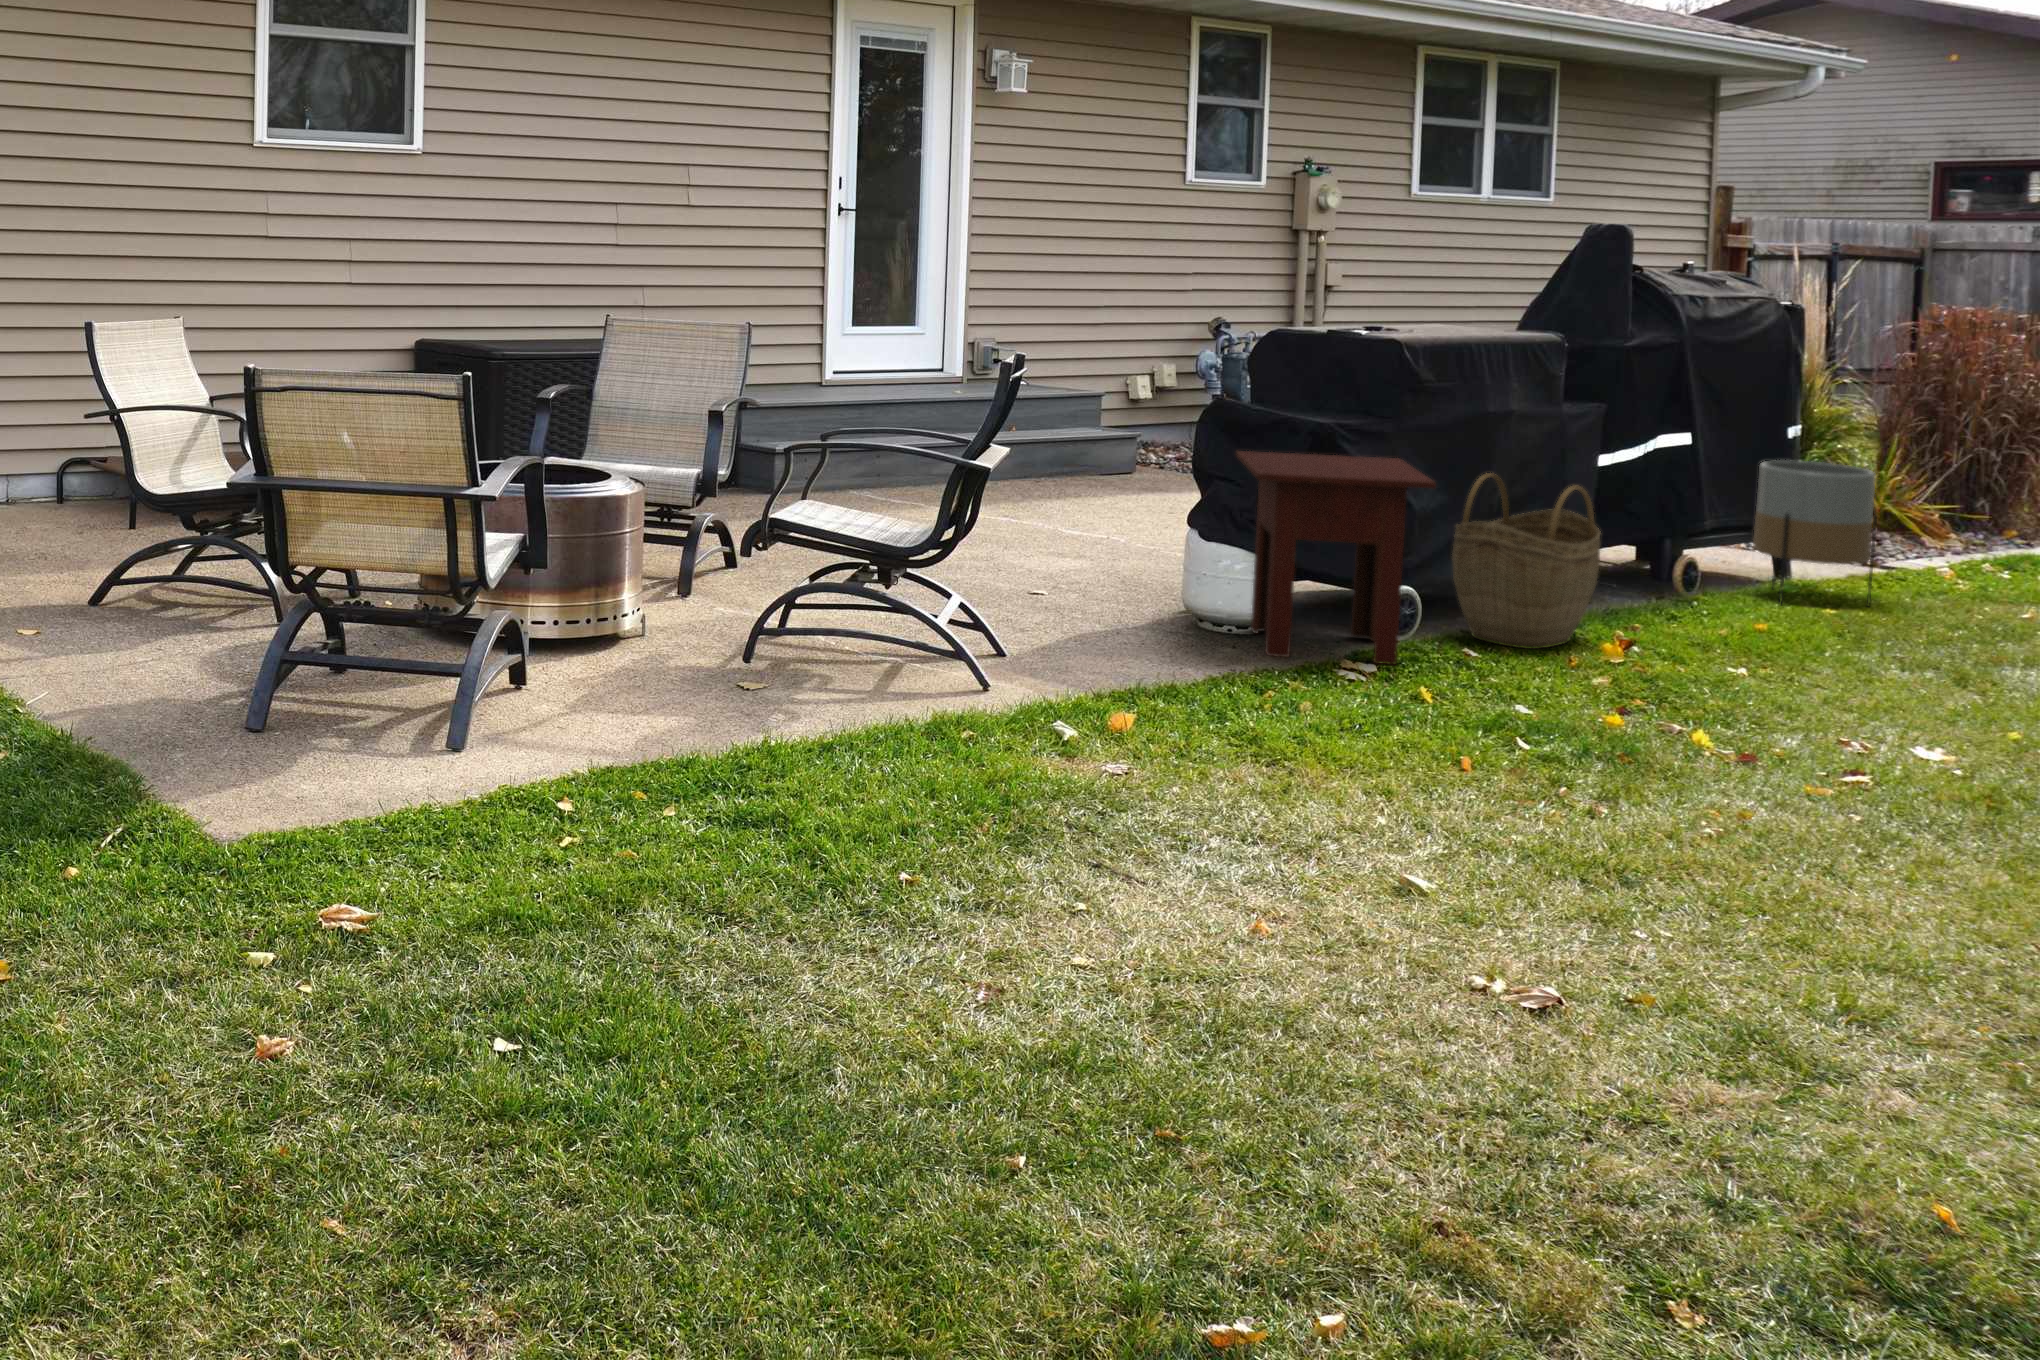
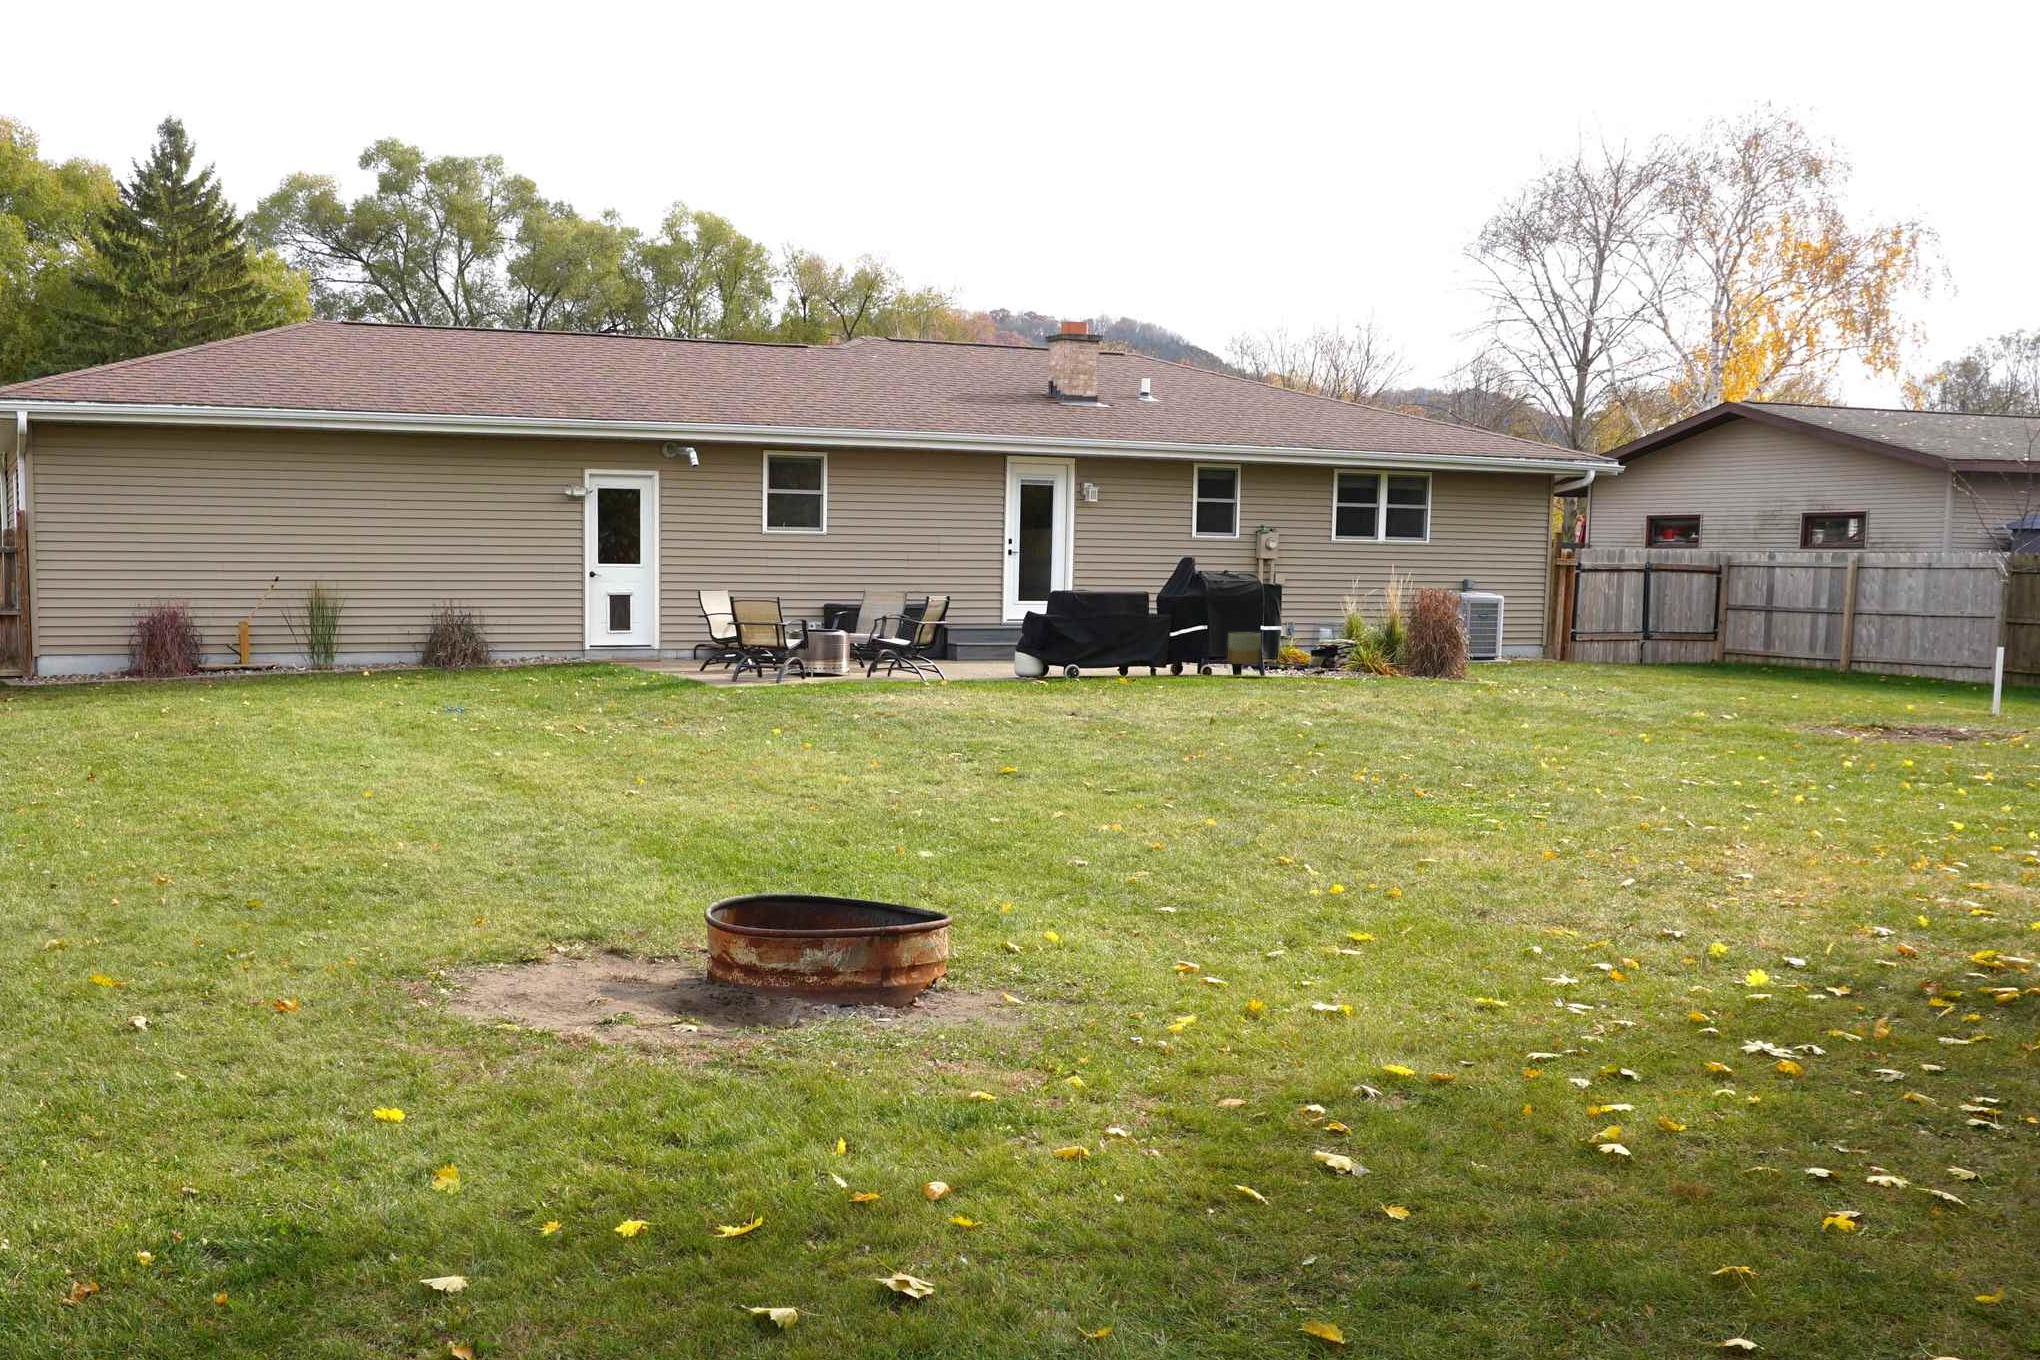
side table: present [1236,451,1436,664] -> none [1010,624,1067,680]
woven basket: present [1452,473,1600,649] -> none [1084,630,1126,679]

